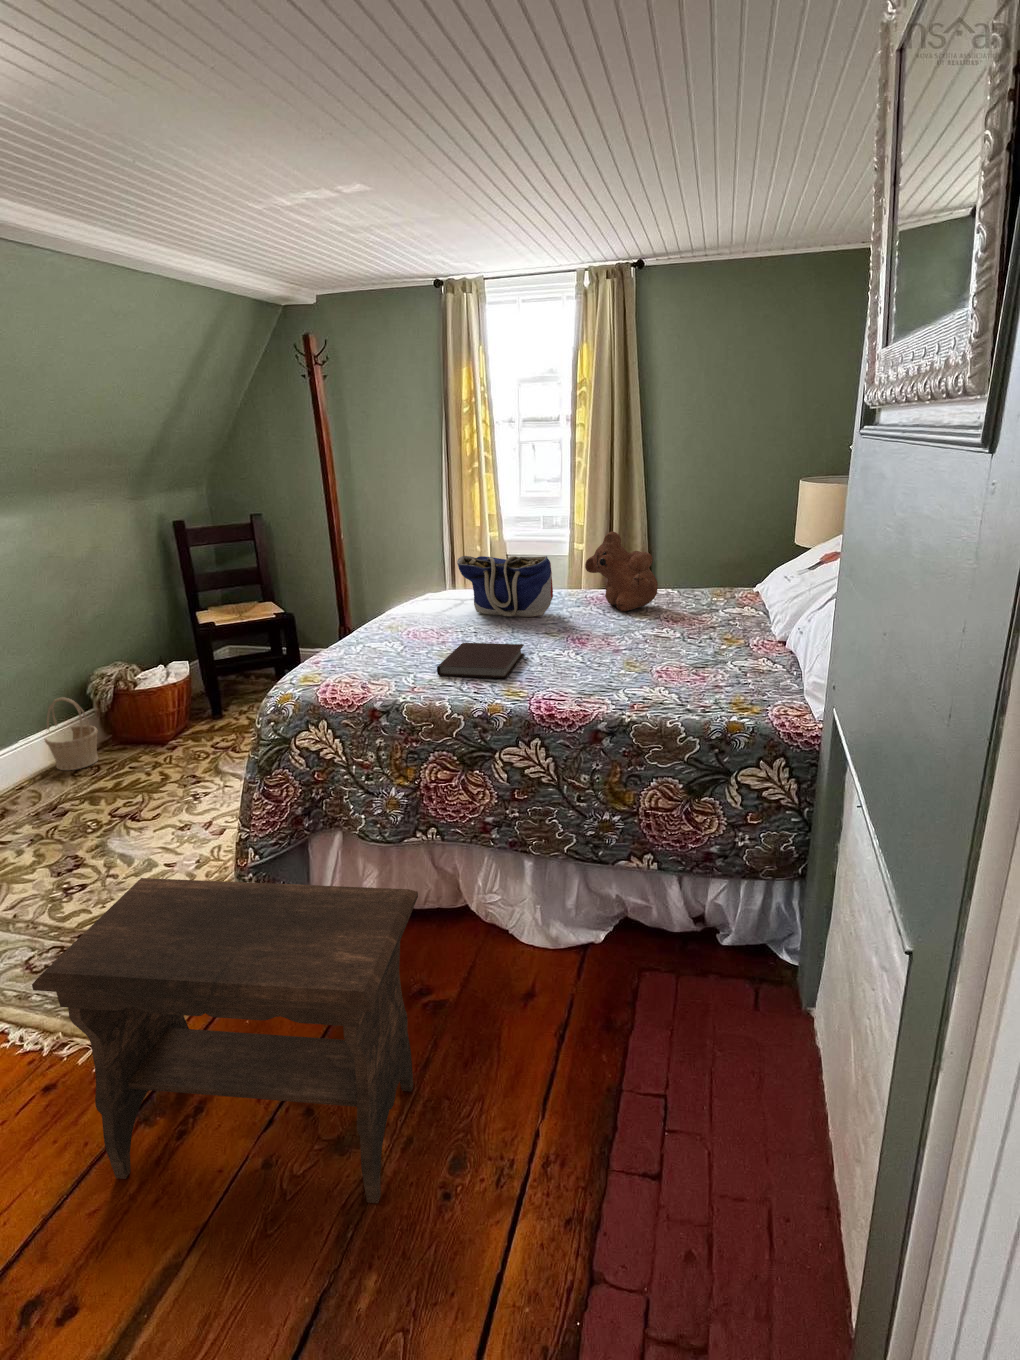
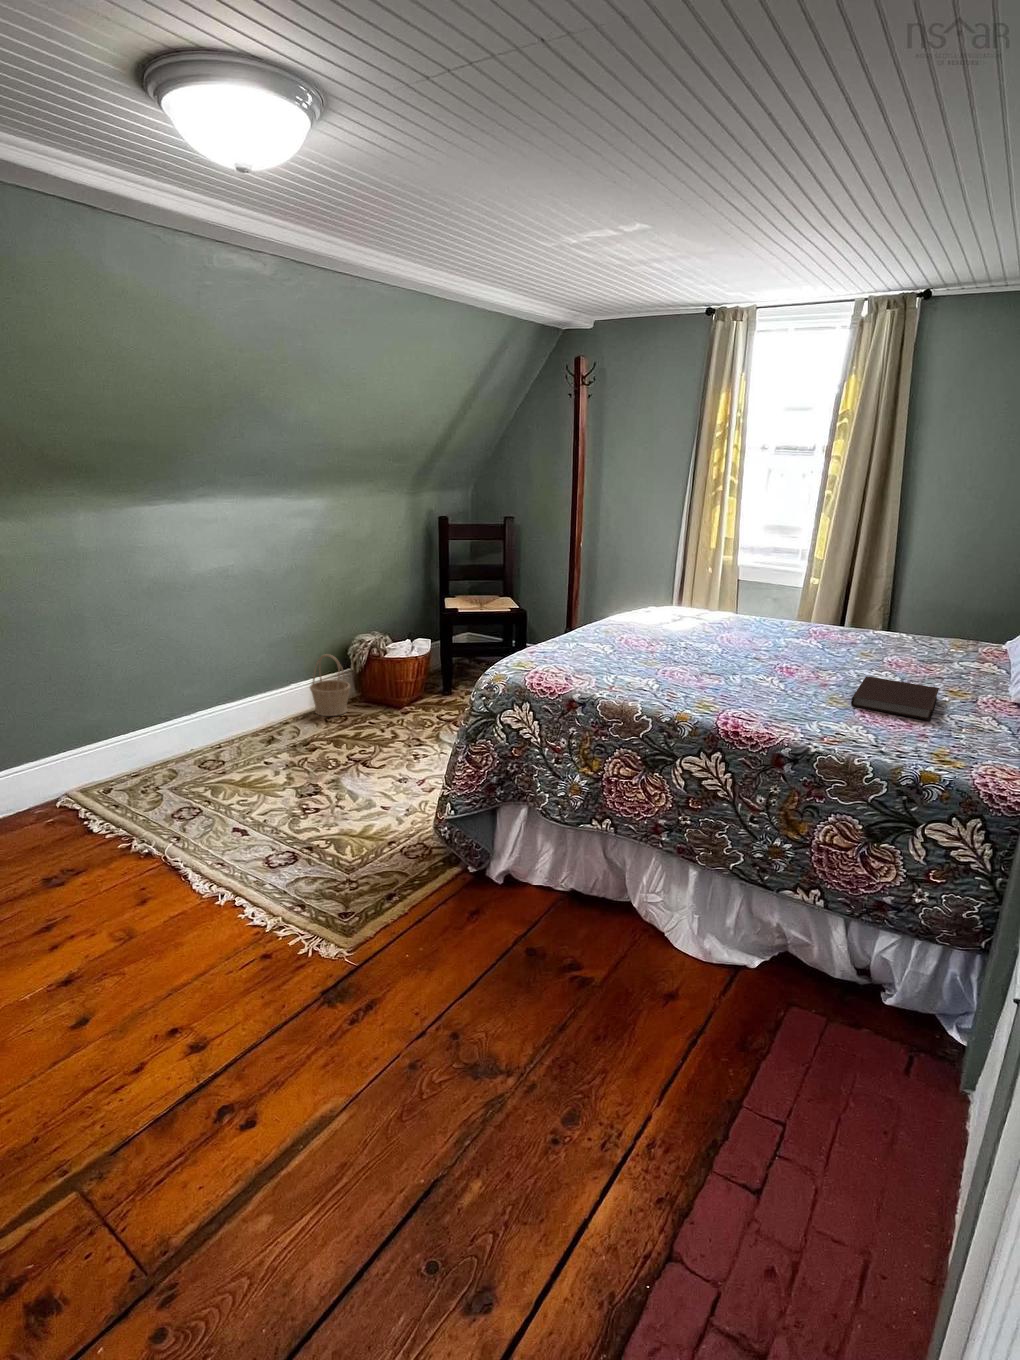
teddy bear: present [585,531,658,611] -> none [812,566,888,649]
tote bag: present [457,556,553,617] -> none [680,574,772,641]
notebook: present [437,643,524,678] -> present [851,677,939,720]
footstool: present [32,878,418,1203] -> none [265,803,576,1125]

